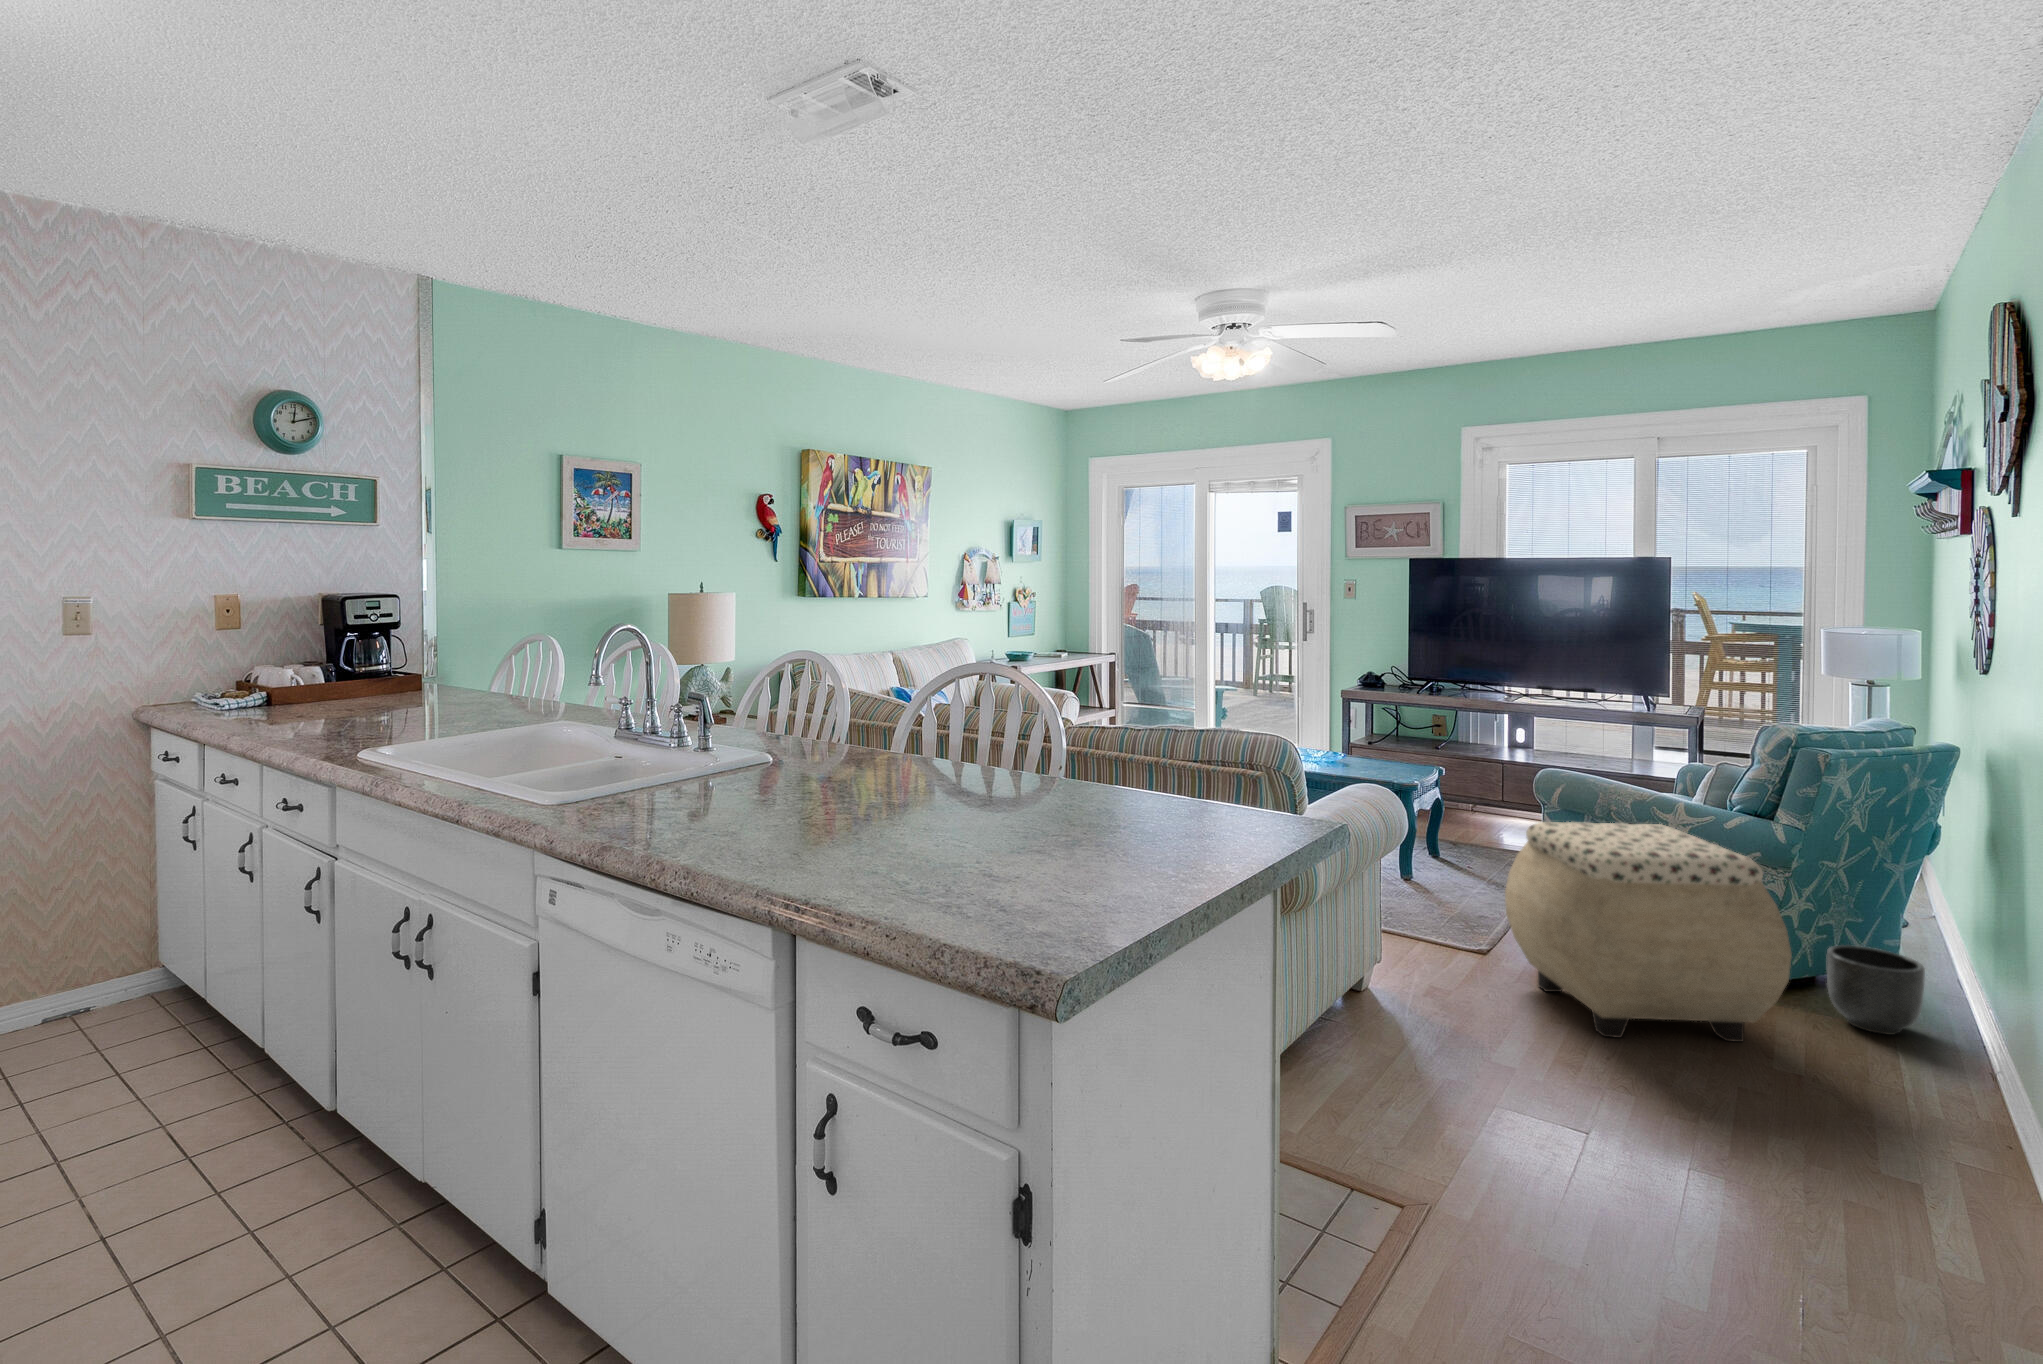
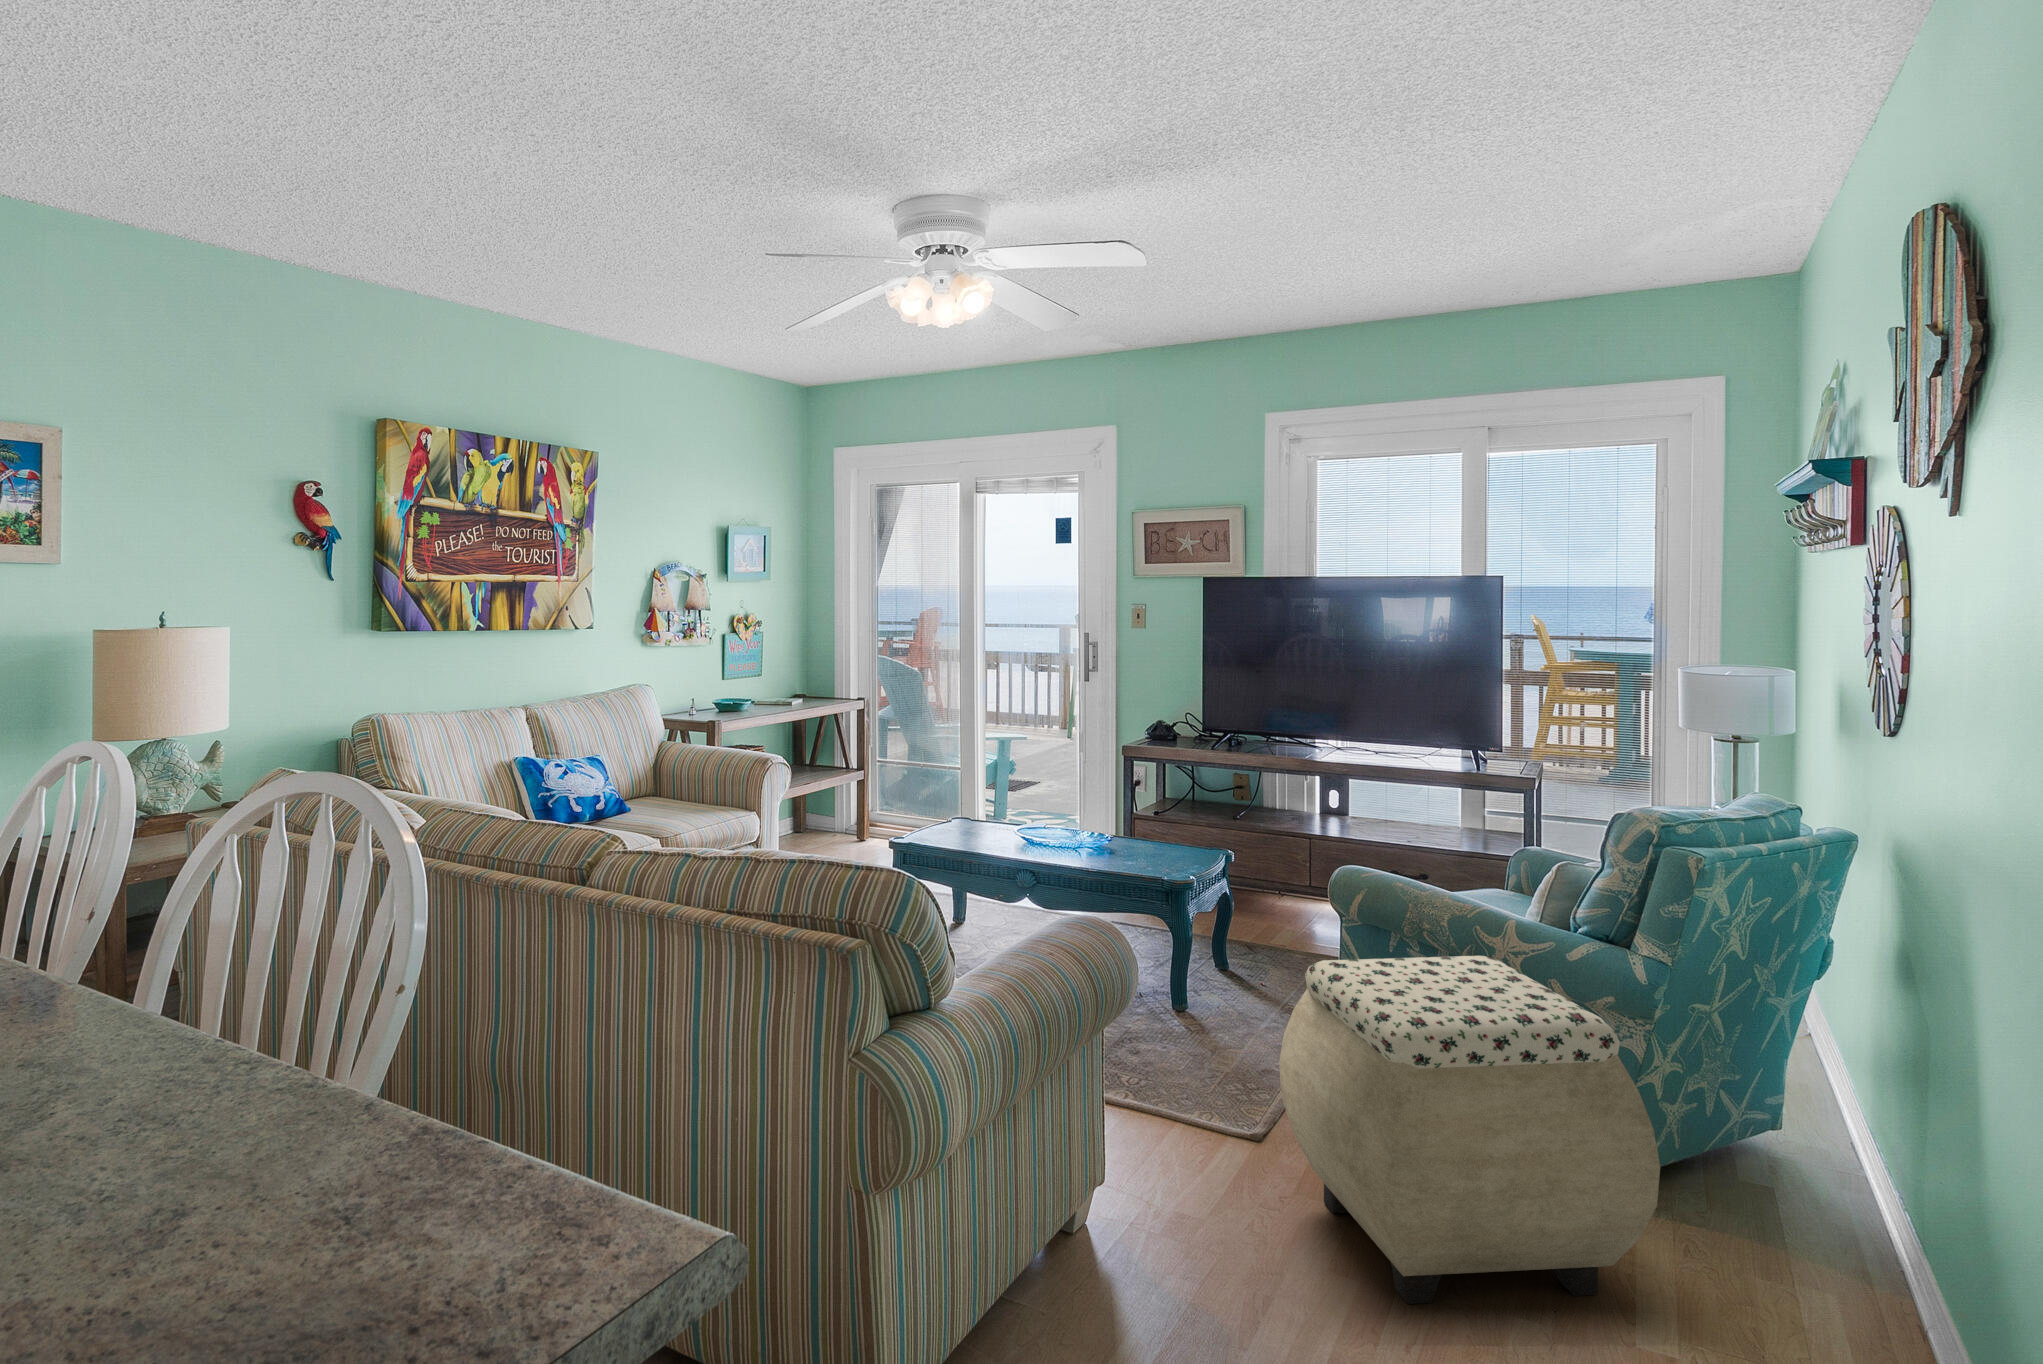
planter: present [1827,945,1925,1035] -> none [1702,1123,1829,1260]

